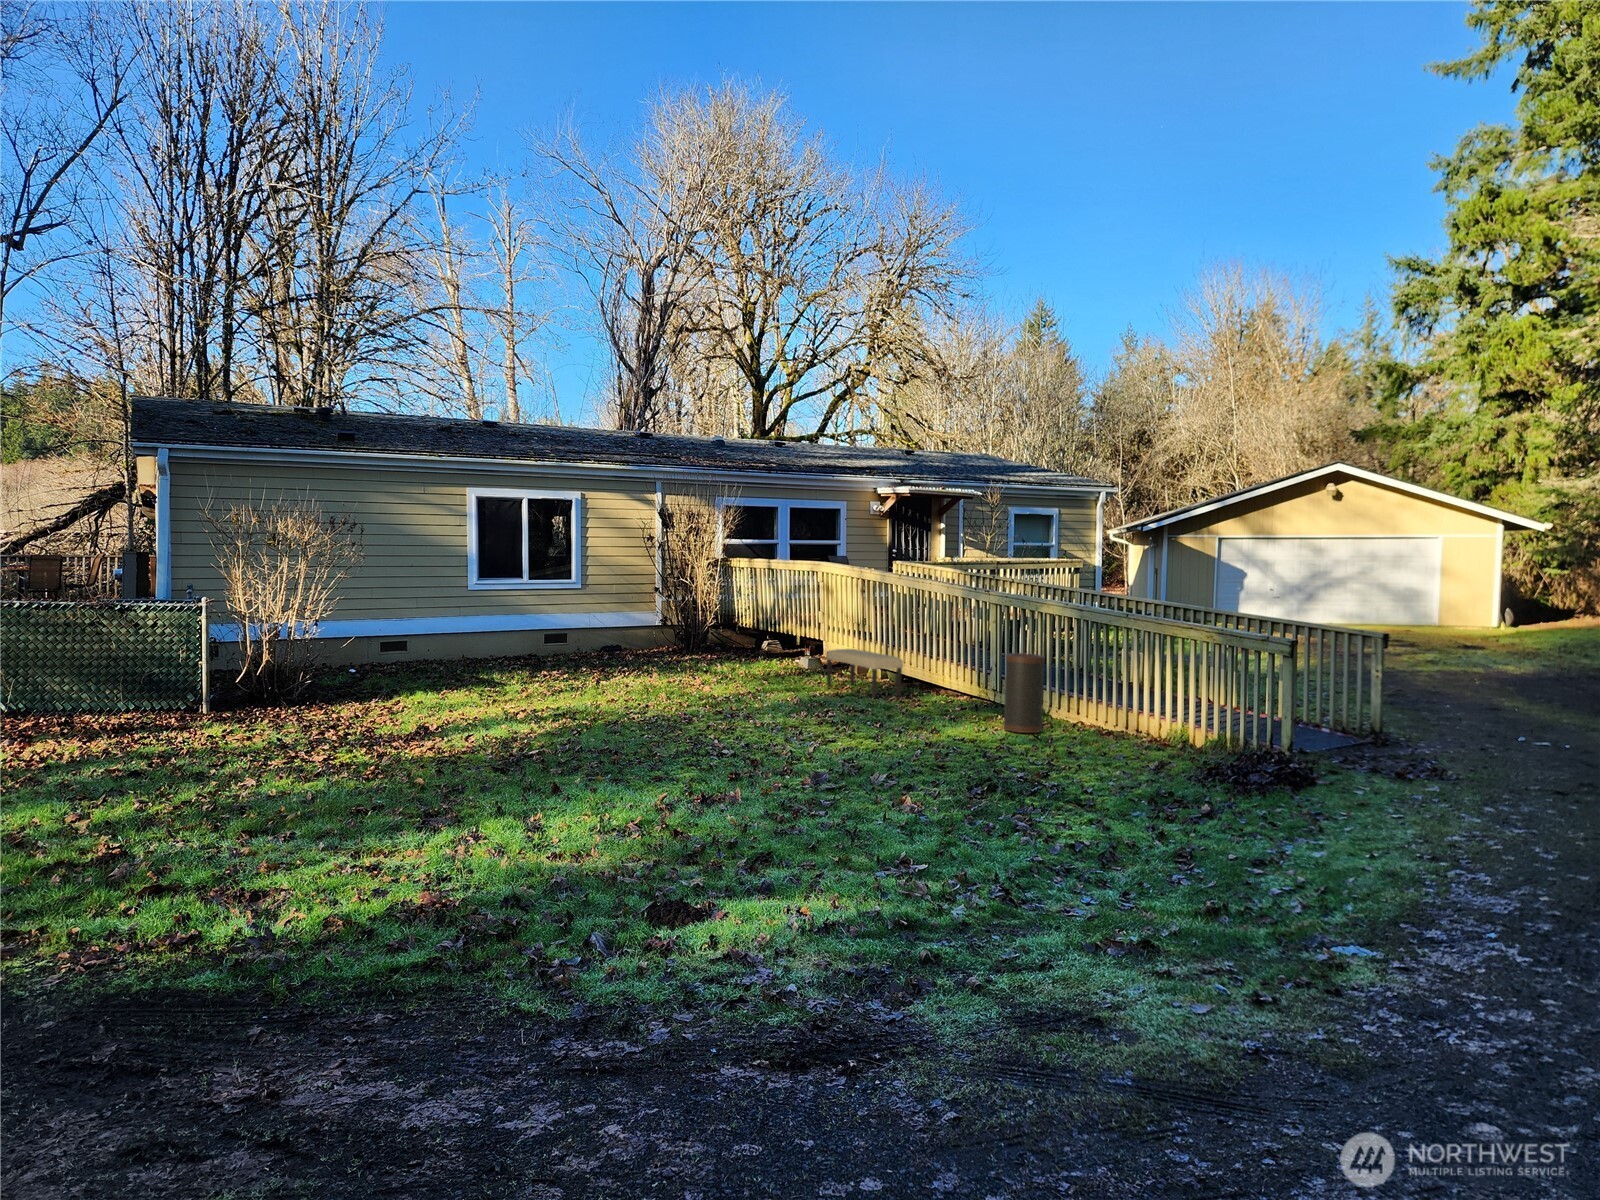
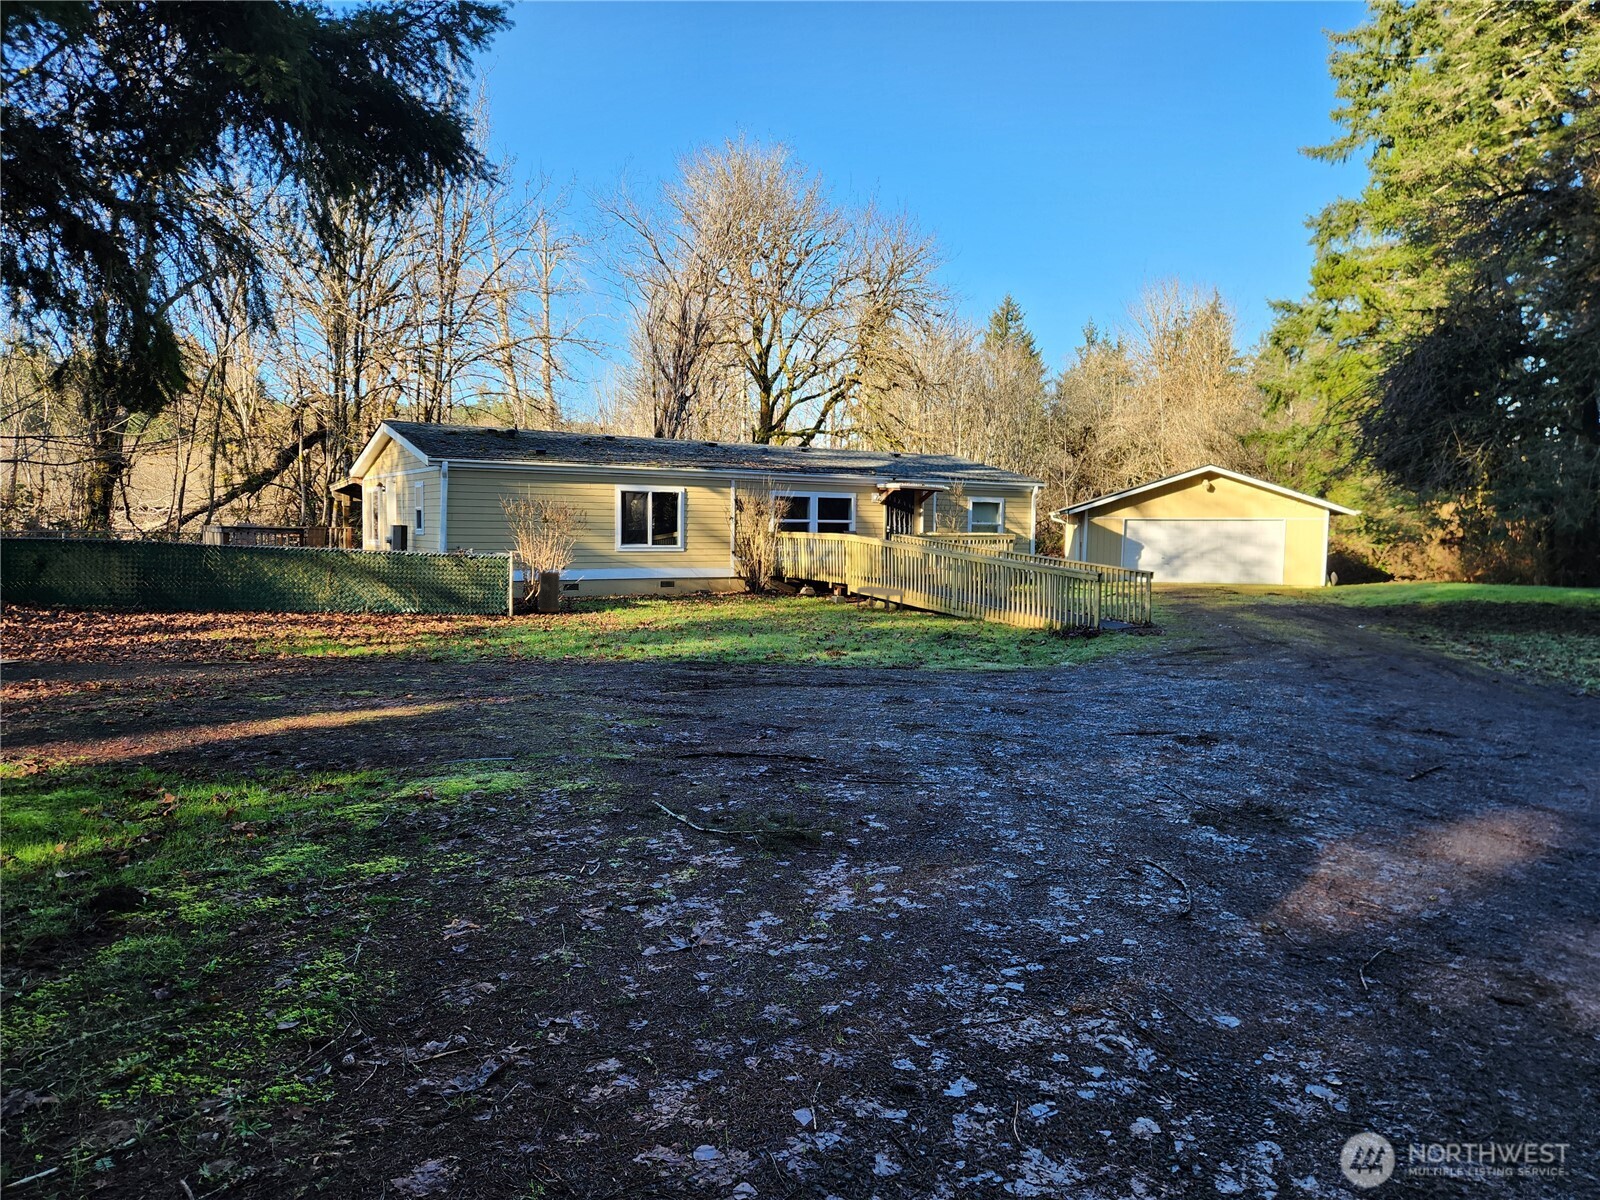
trash can: present [1003,653,1045,734] -> present [539,572,560,612]

